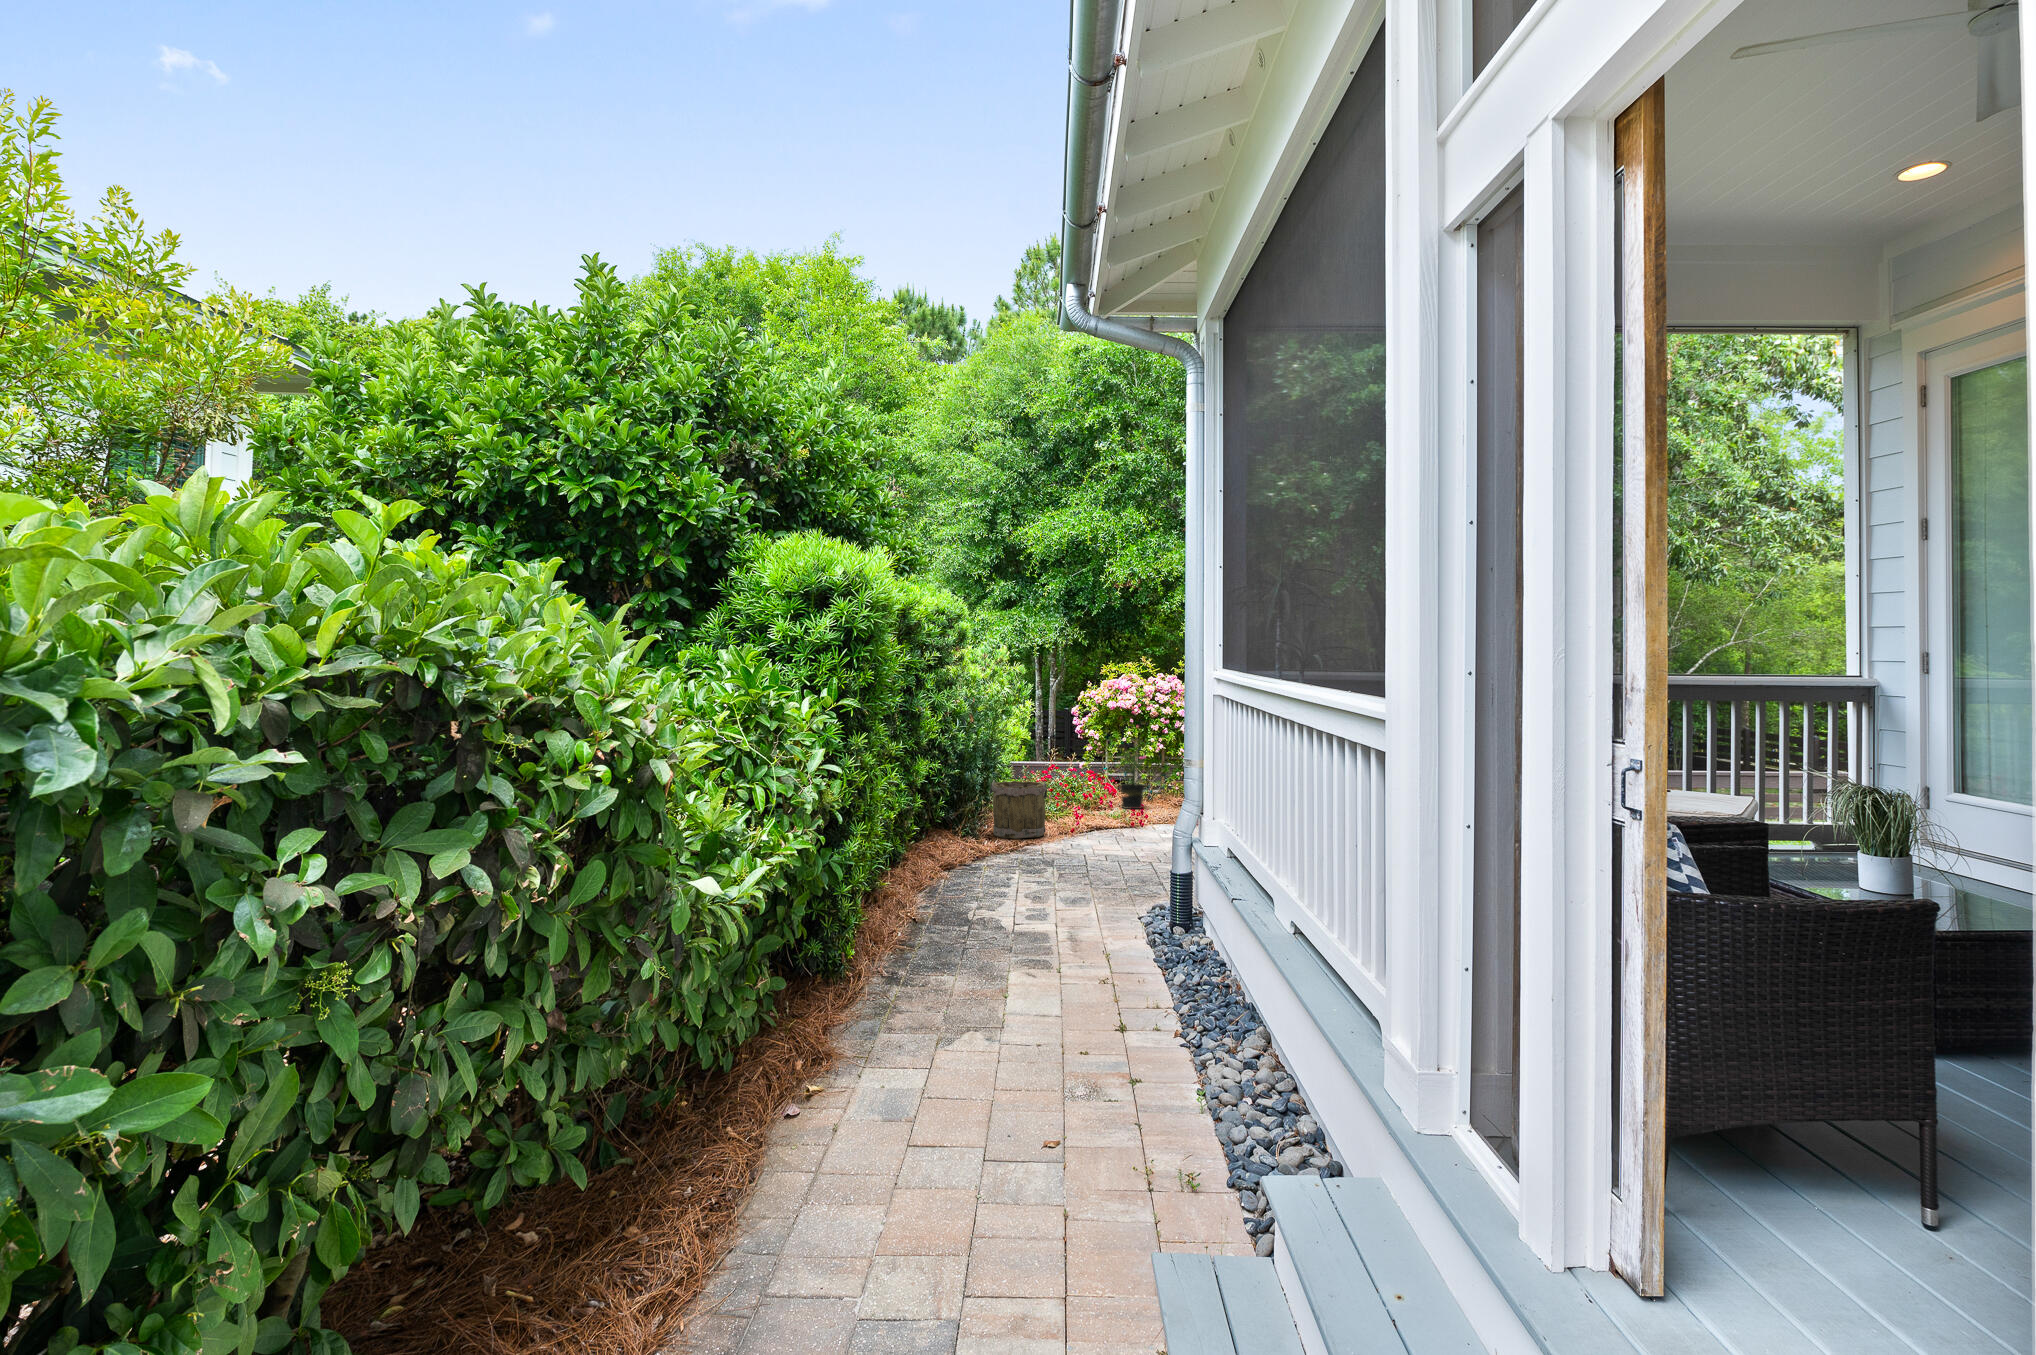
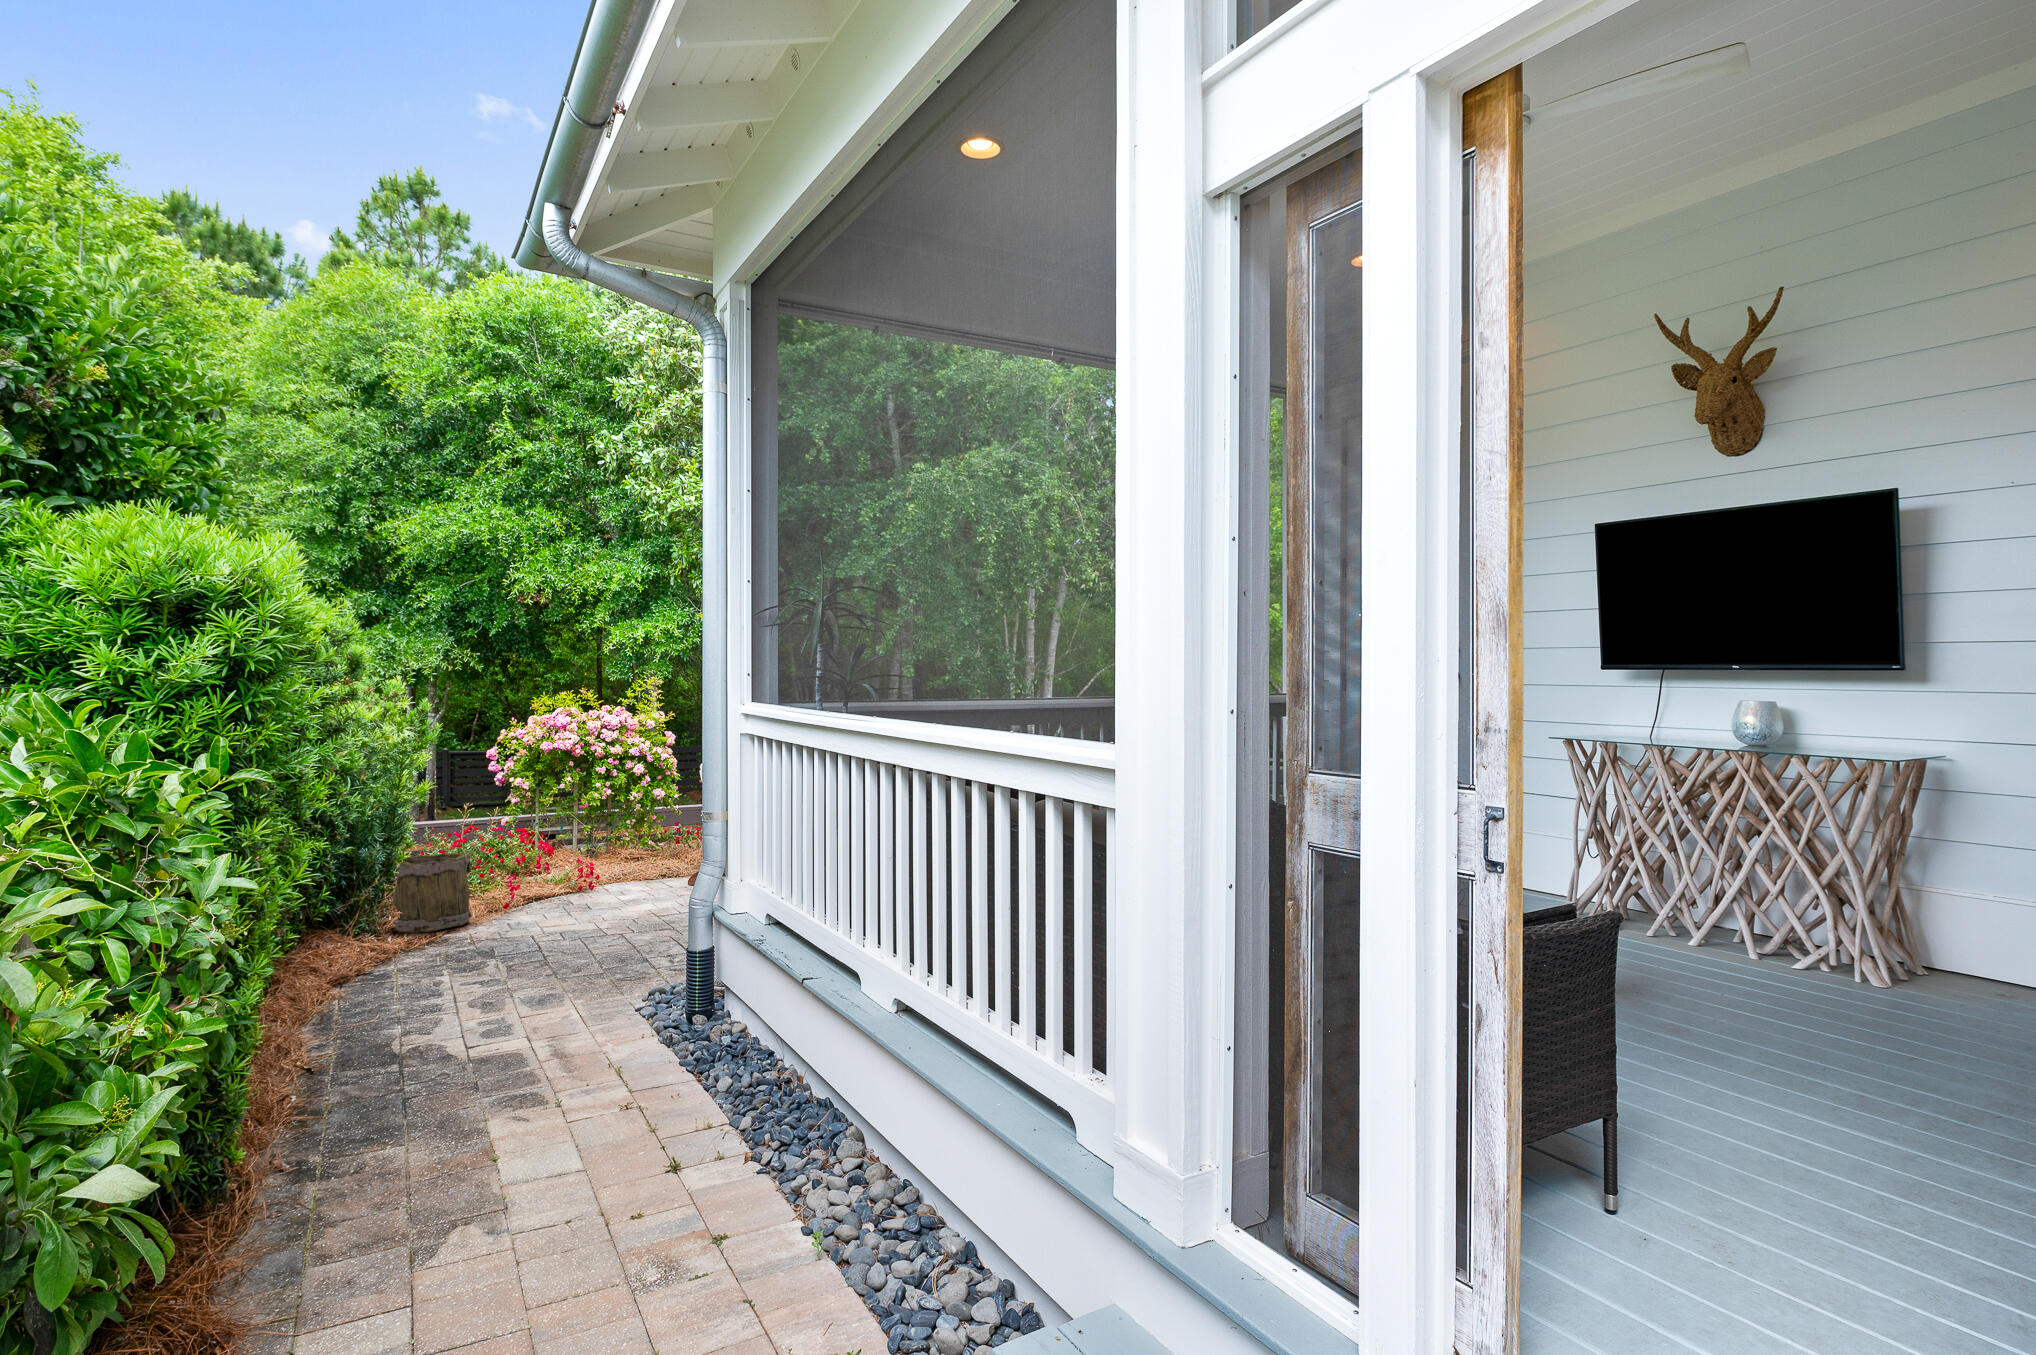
potted plant: present [1119,746,1146,809] -> none [544,785,594,873]

